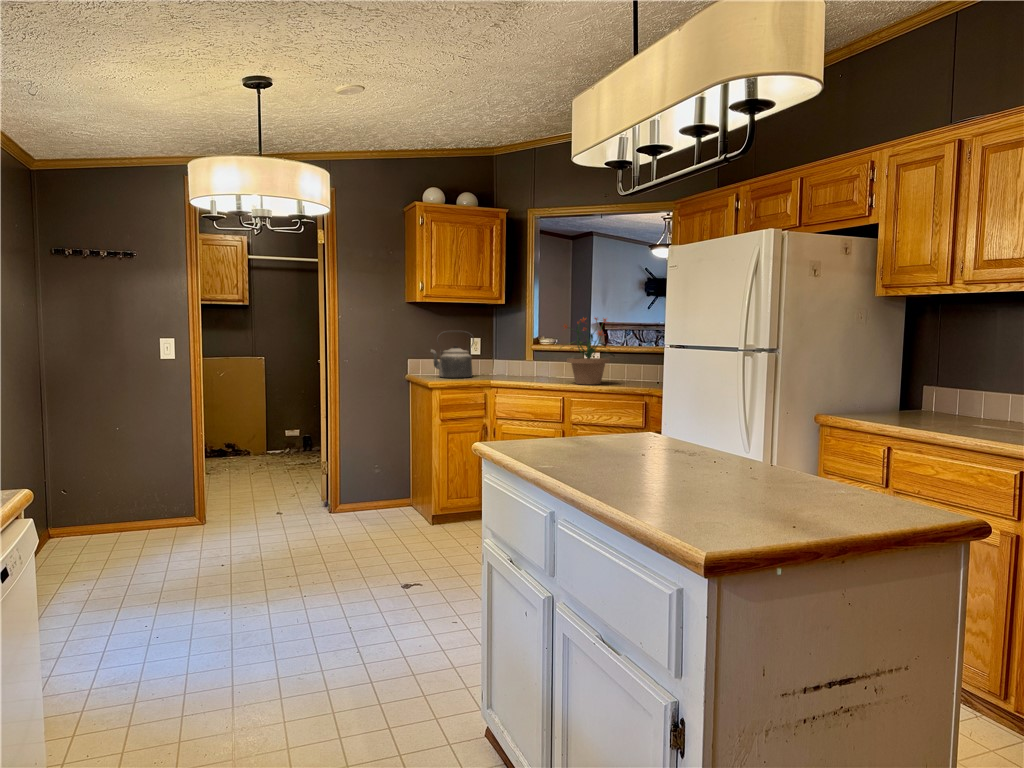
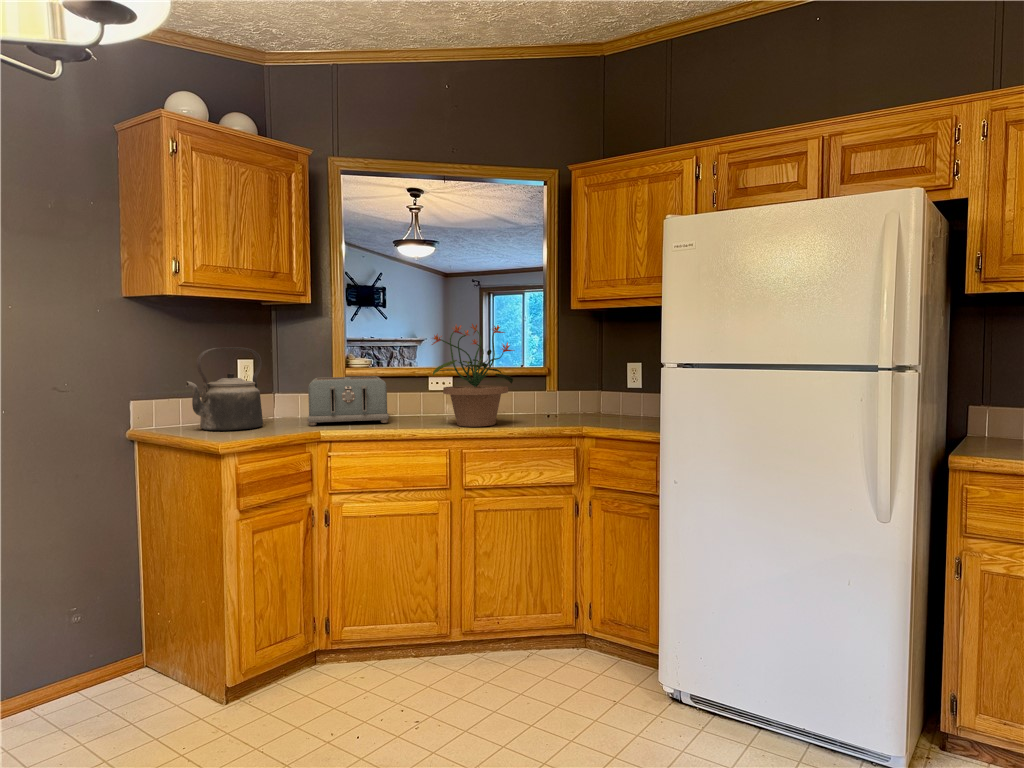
toaster: none [494,350,553,379] -> present [308,376,389,425]

